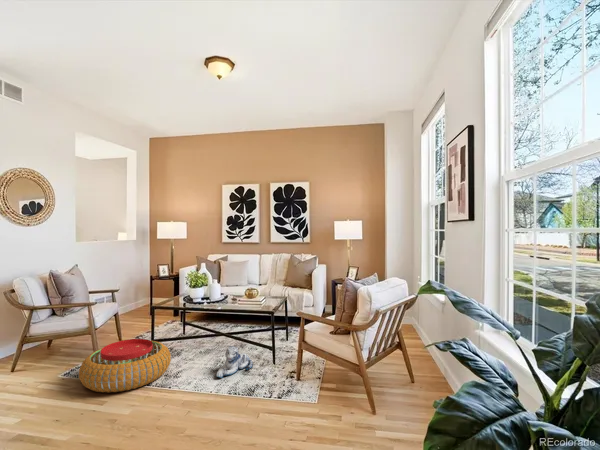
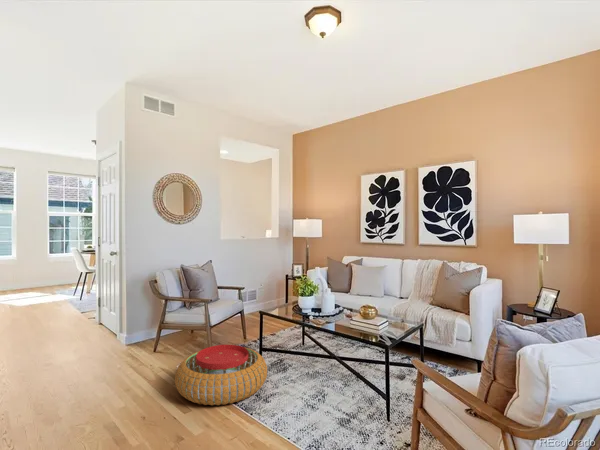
plush toy: present [216,346,253,378] -> none [306,378,361,420]

